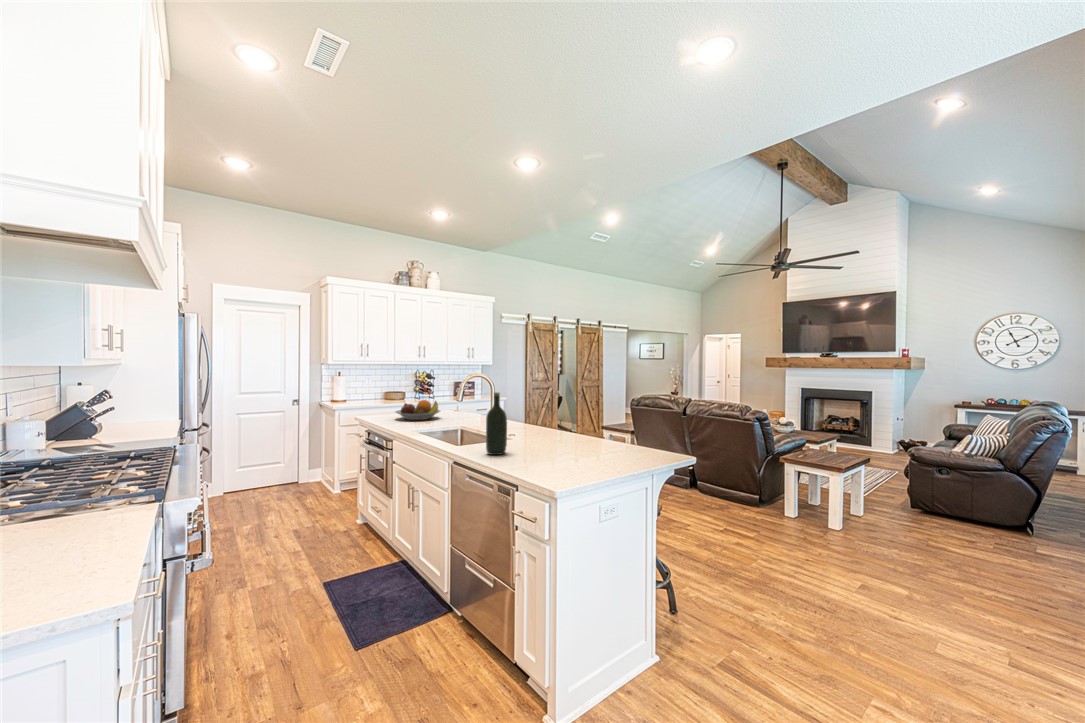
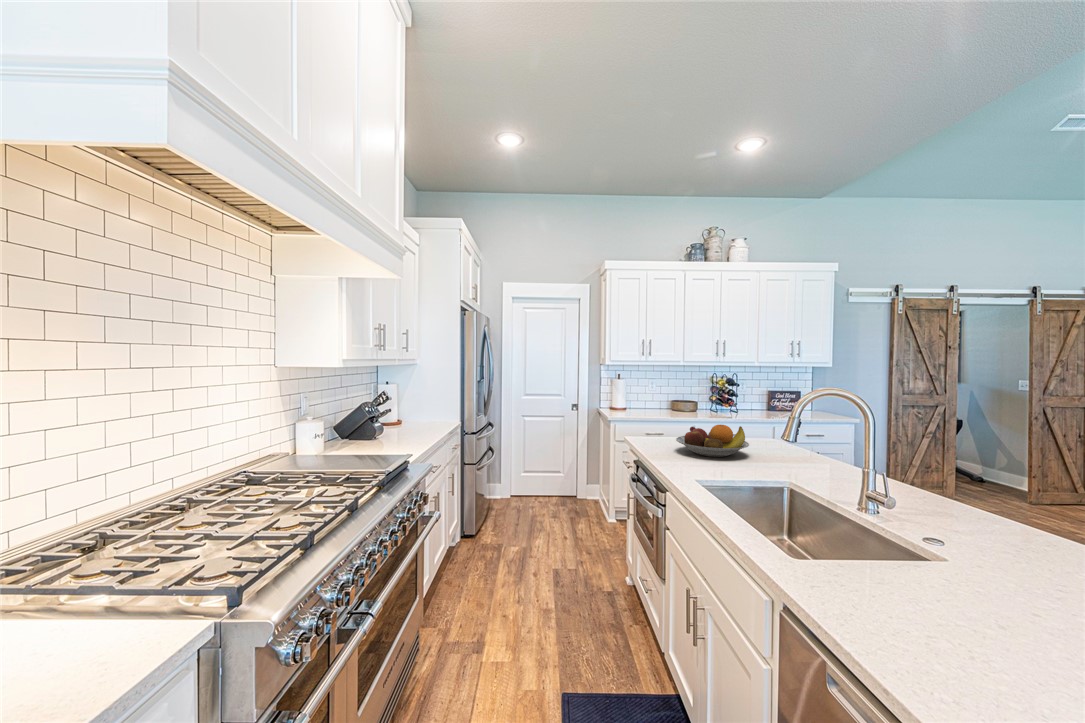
wine bottle: present [486,392,507,455] -> none [893,465,976,663]

